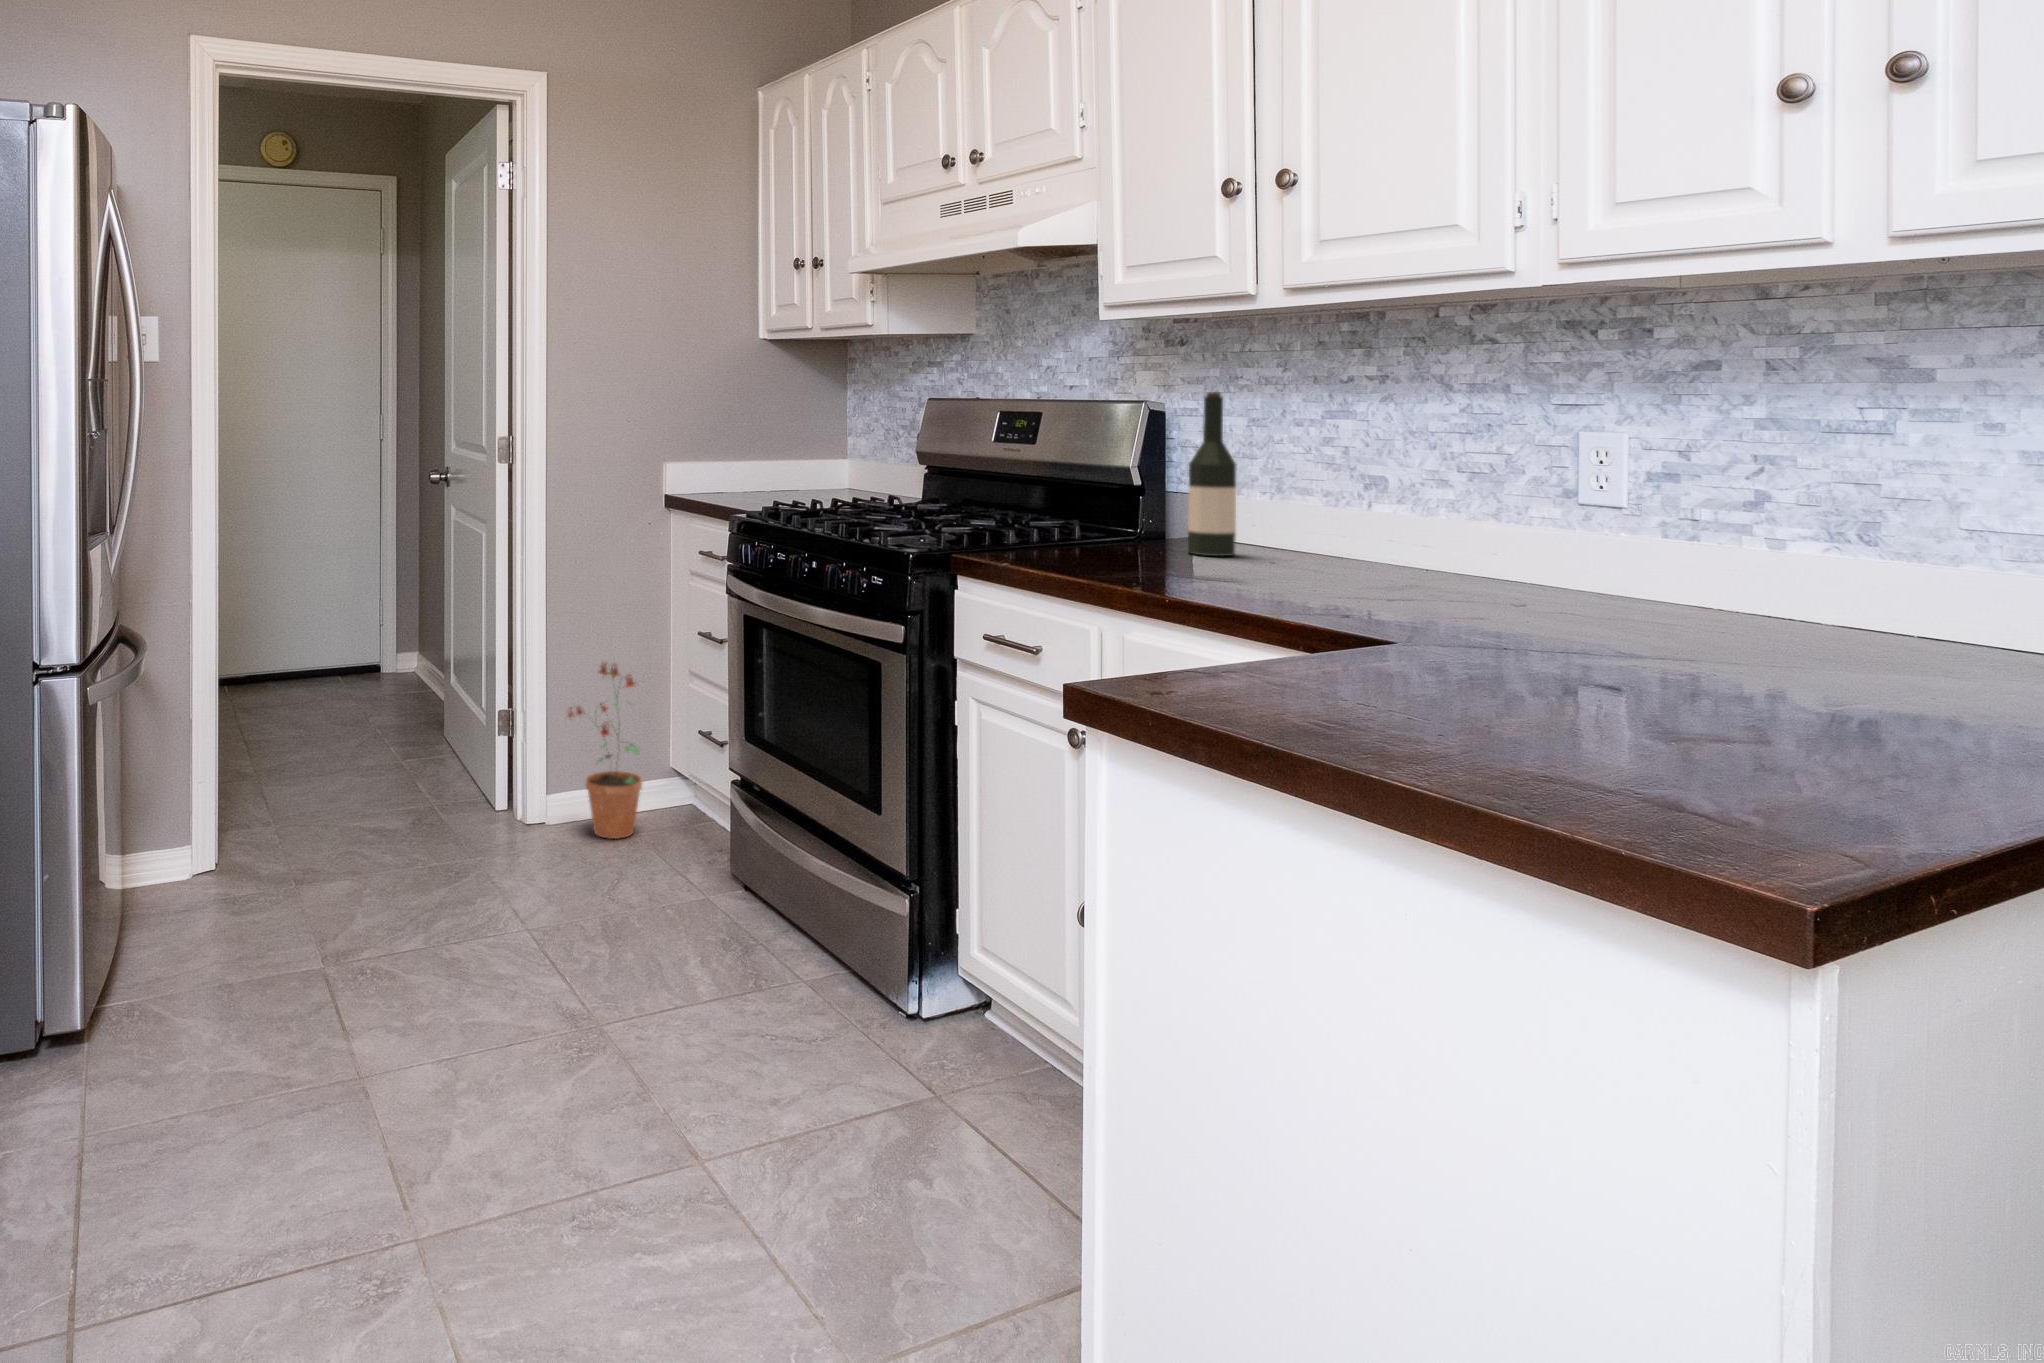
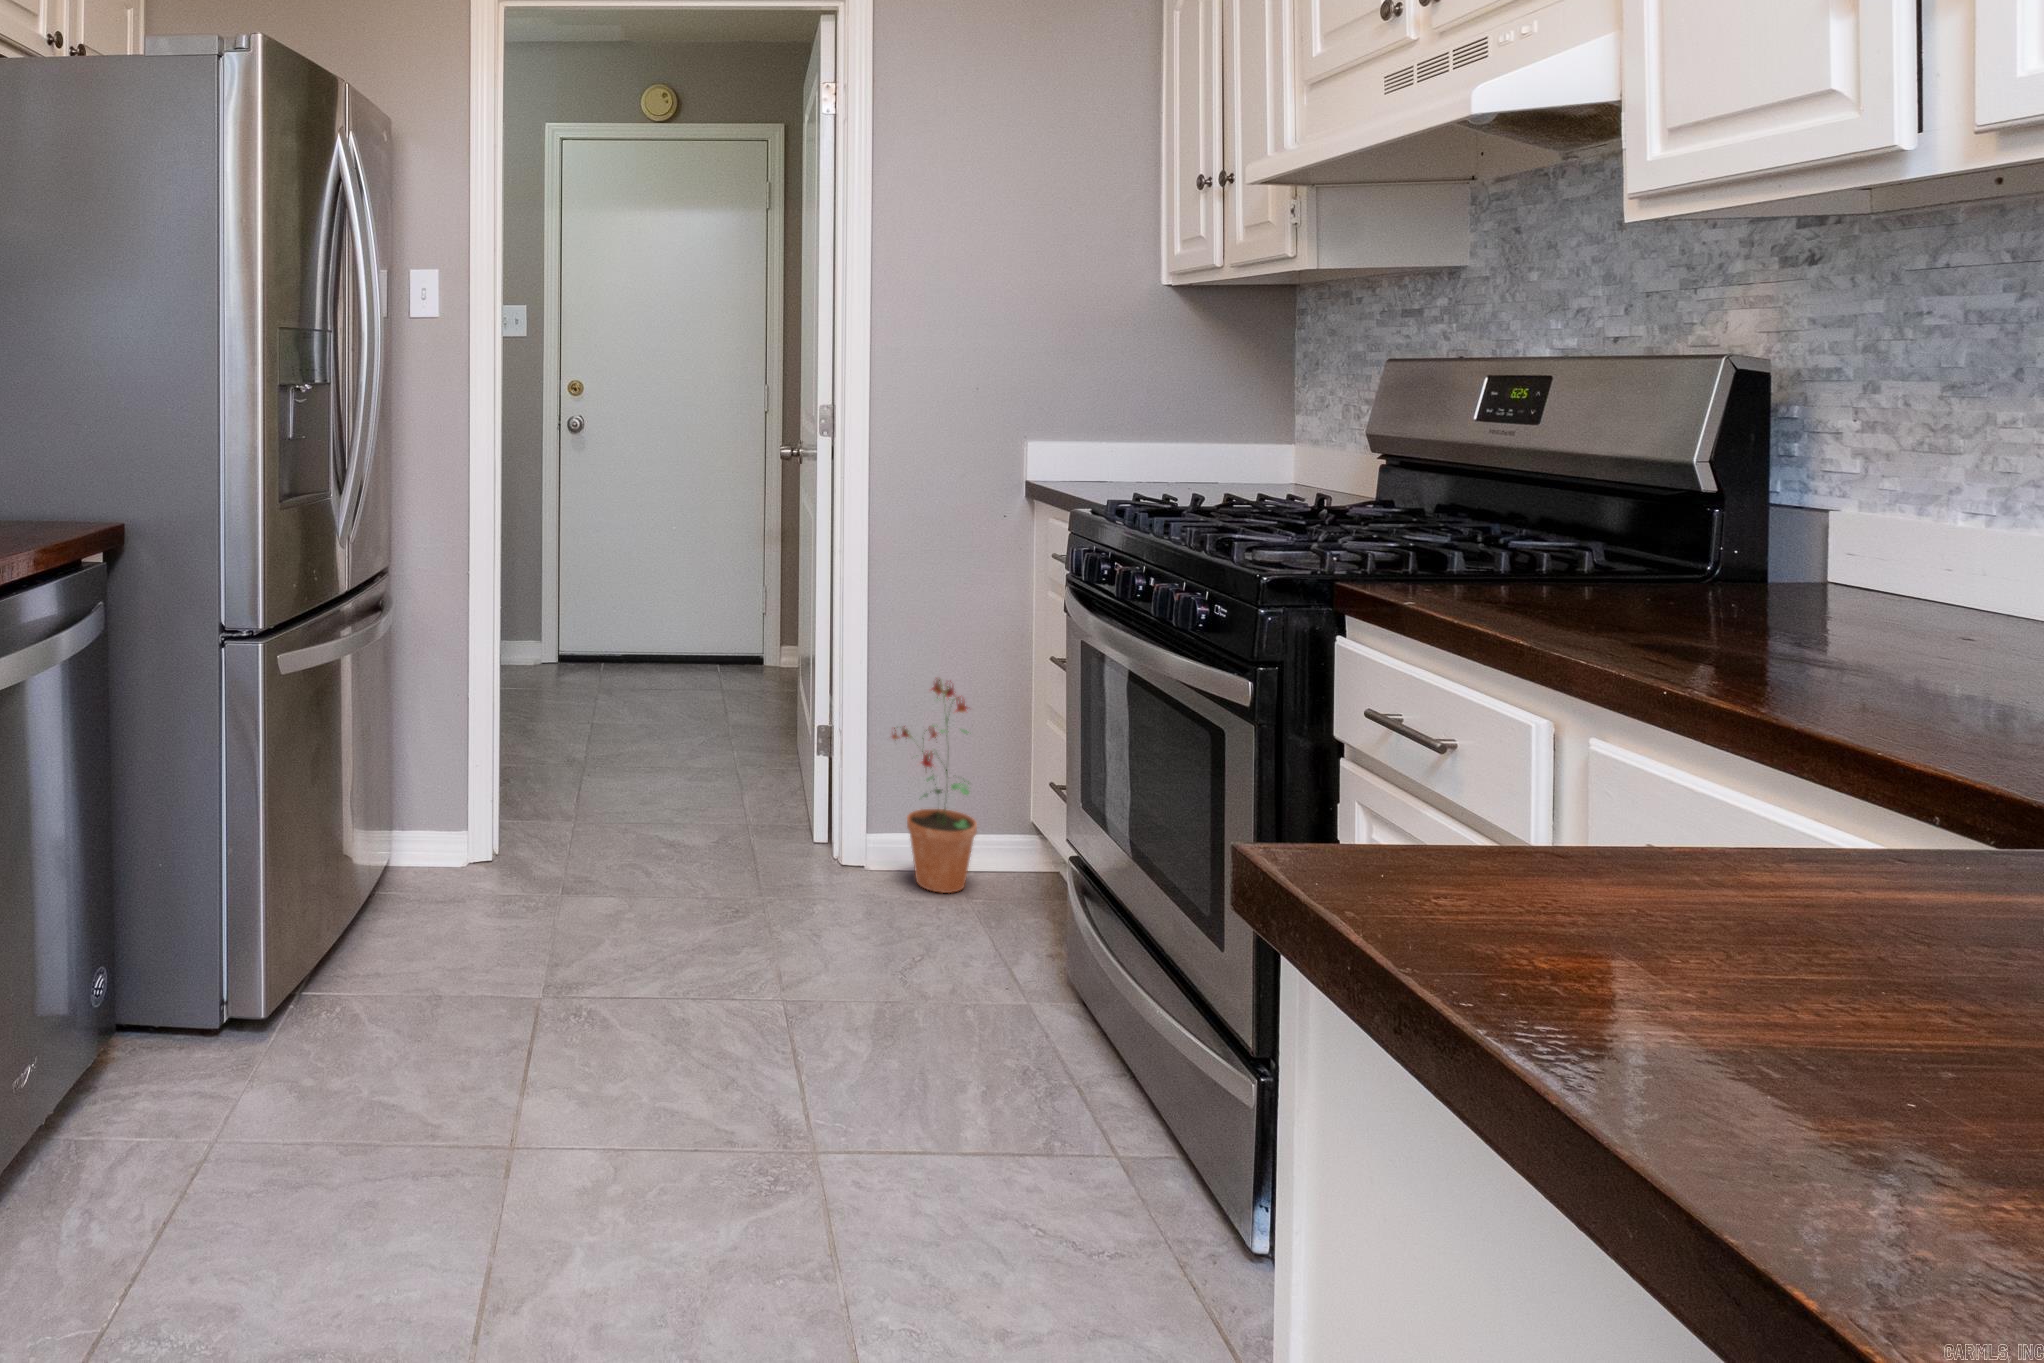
wine bottle: present [1188,392,1237,556] -> none [1785,332,1898,618]

